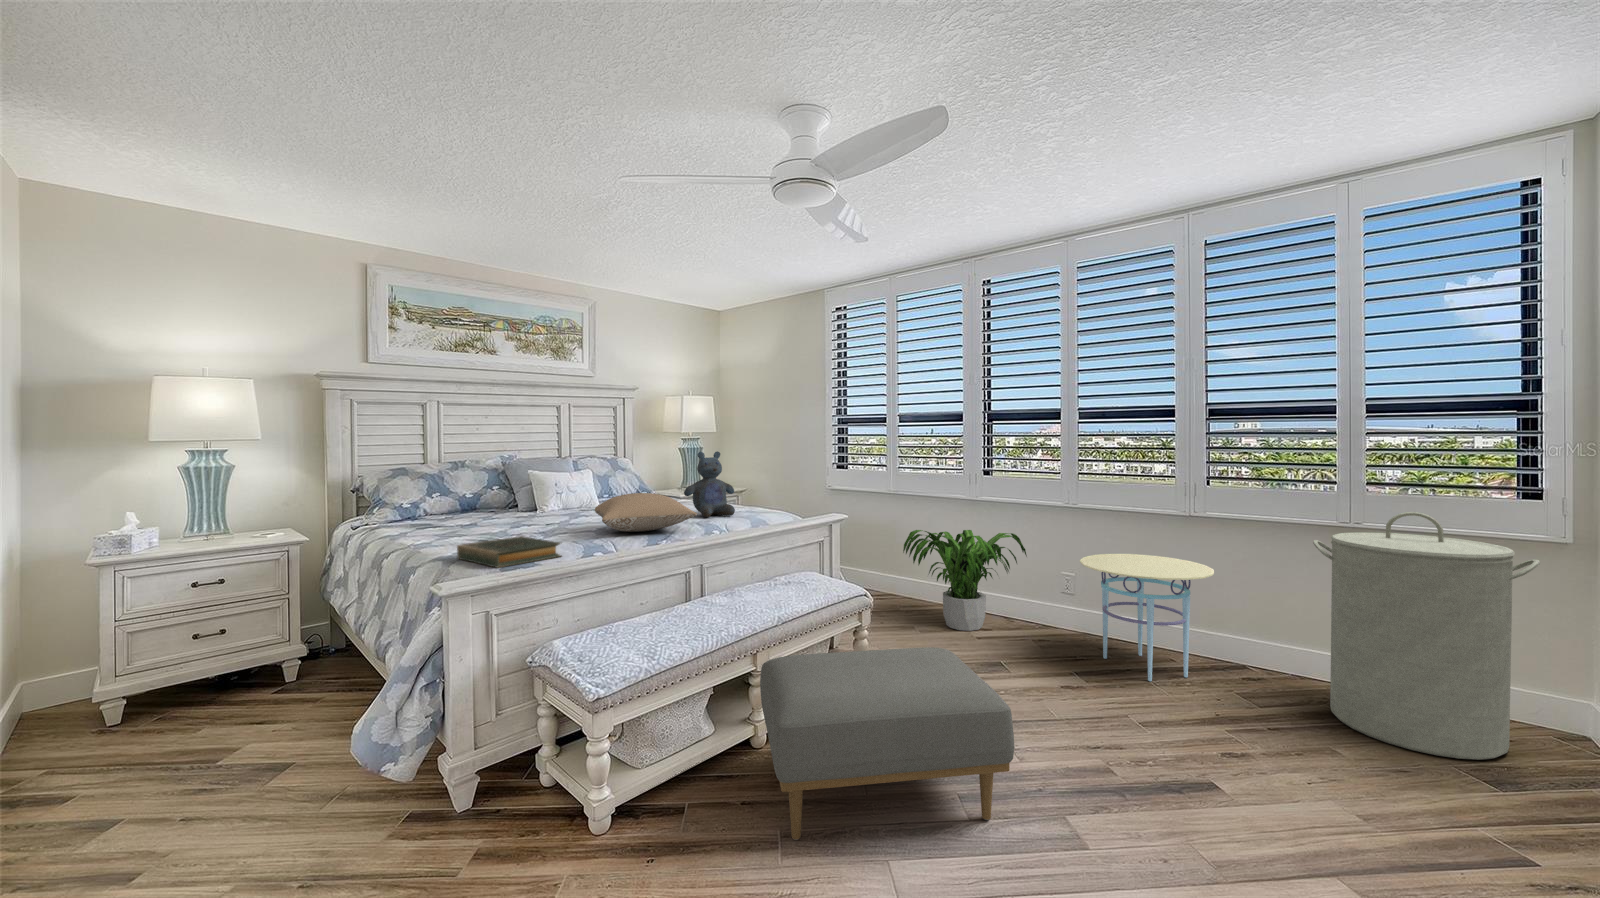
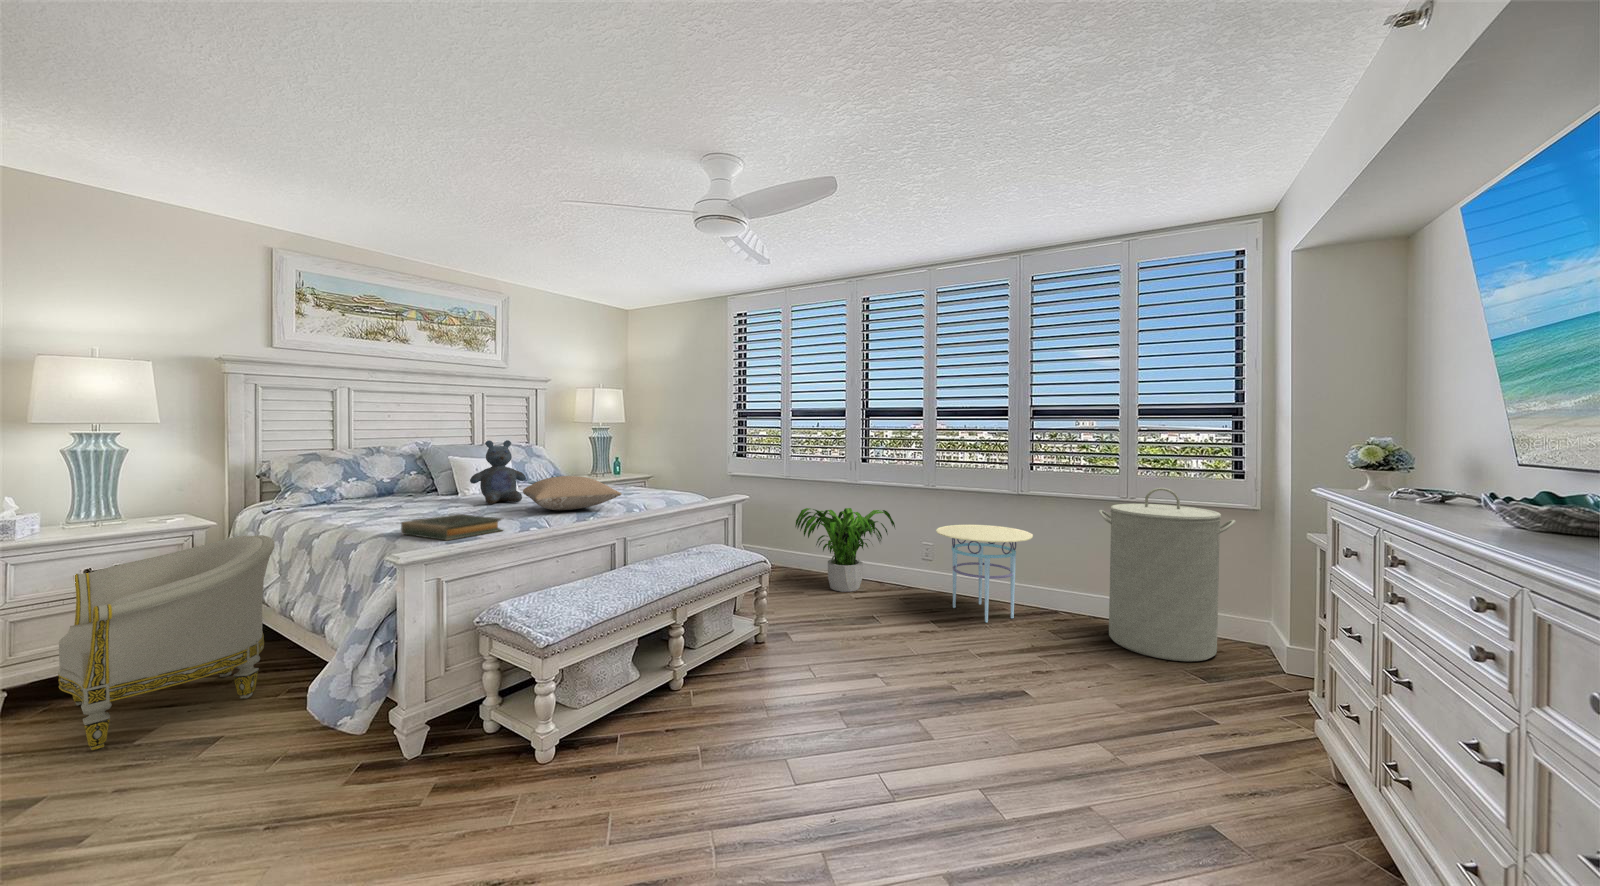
stuffed bear: present [684,451,735,517] -> present [470,440,526,504]
armchair: none [159,553,353,770] -> present [58,535,275,750]
ottoman: present [760,647,1015,840] -> none [682,598,886,753]

